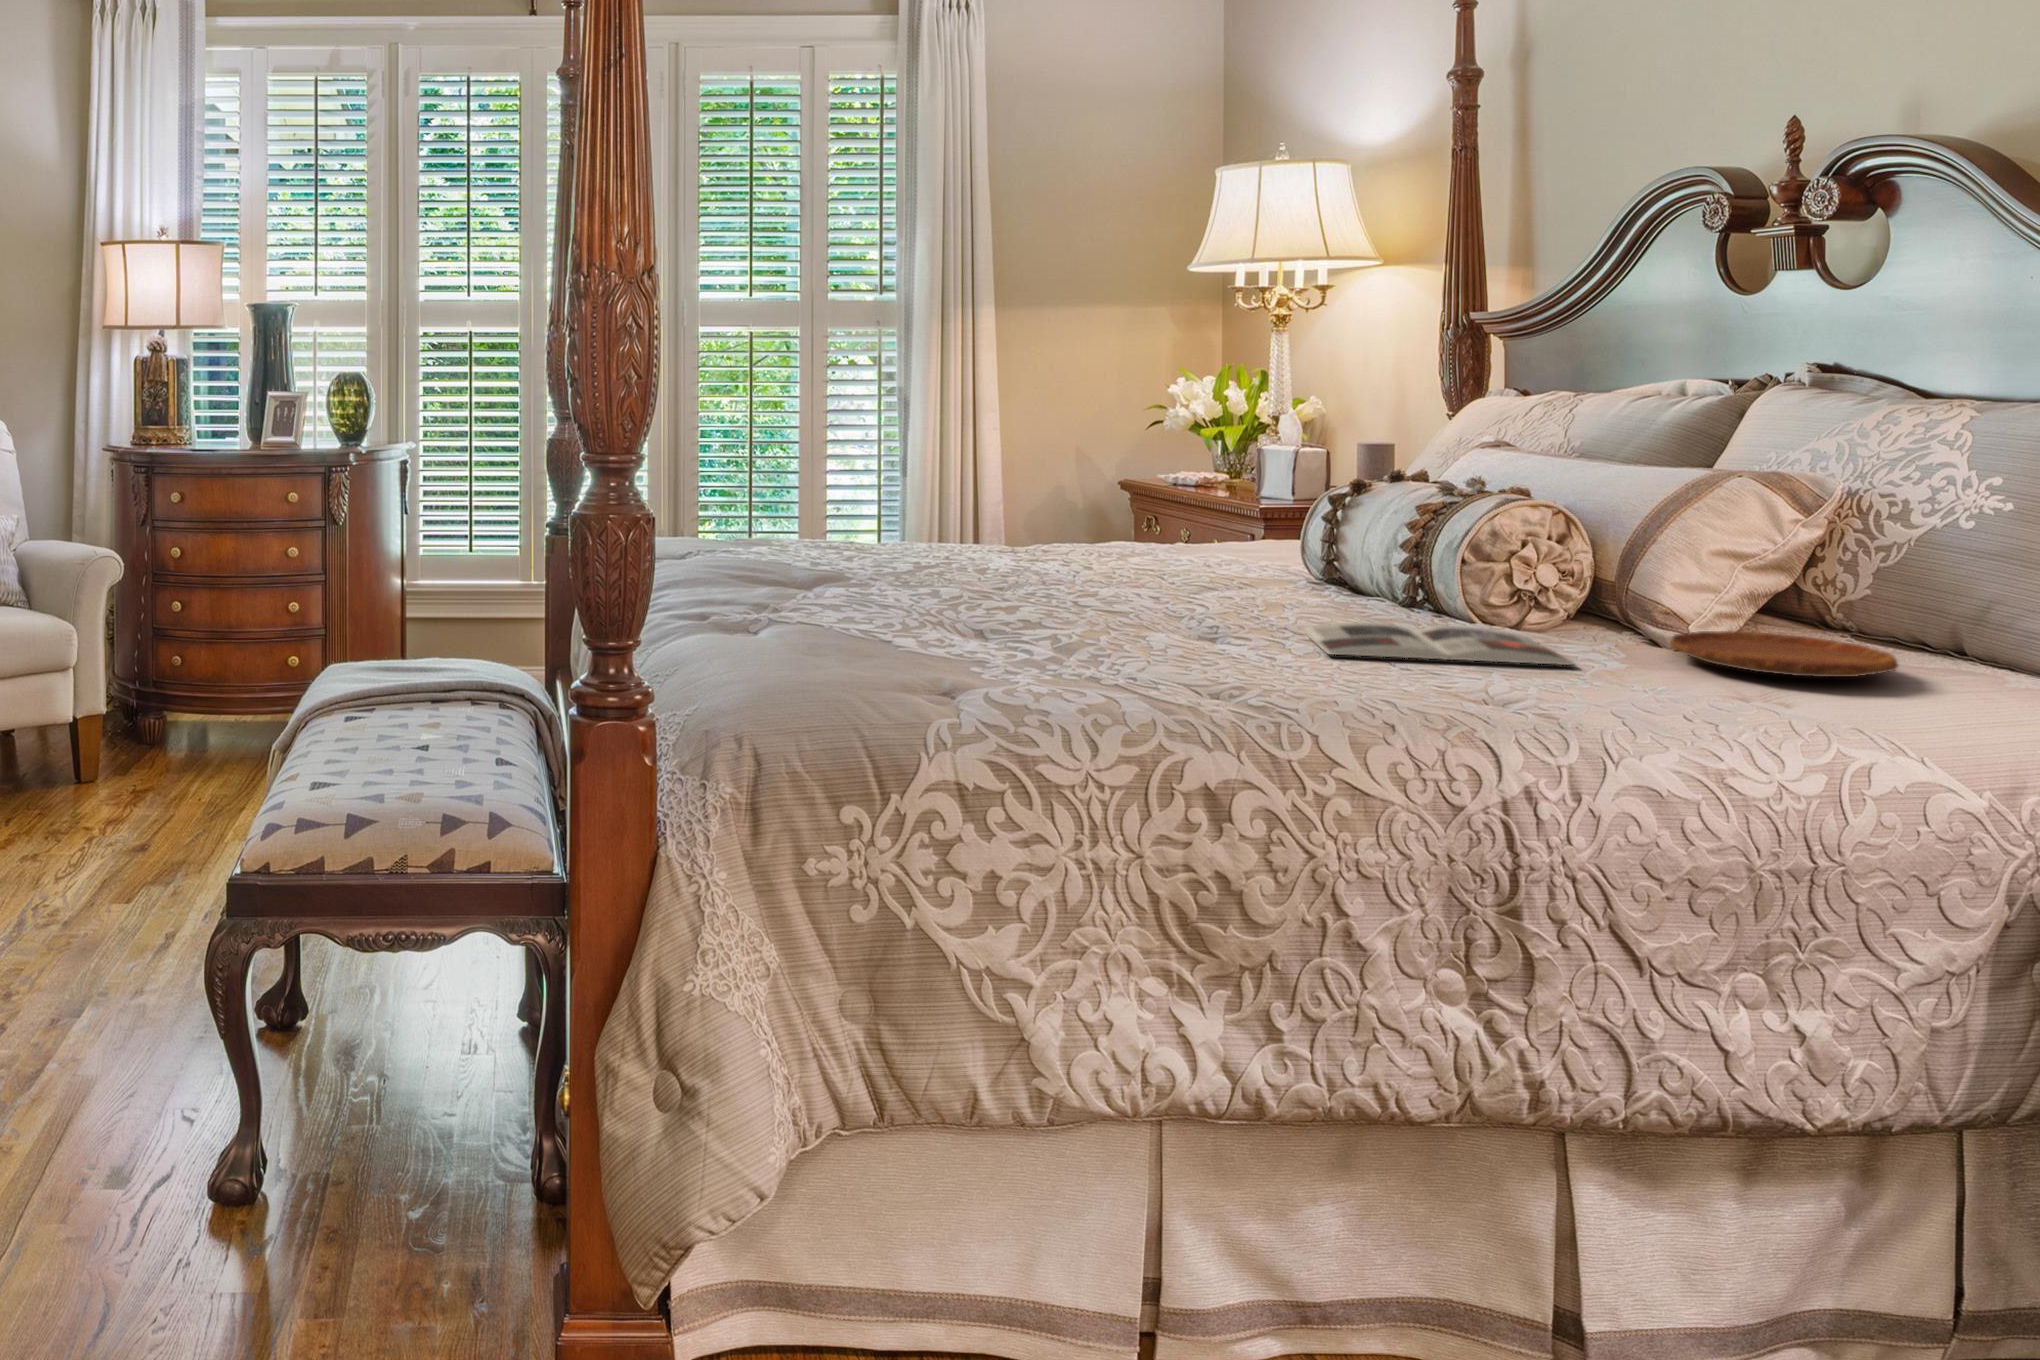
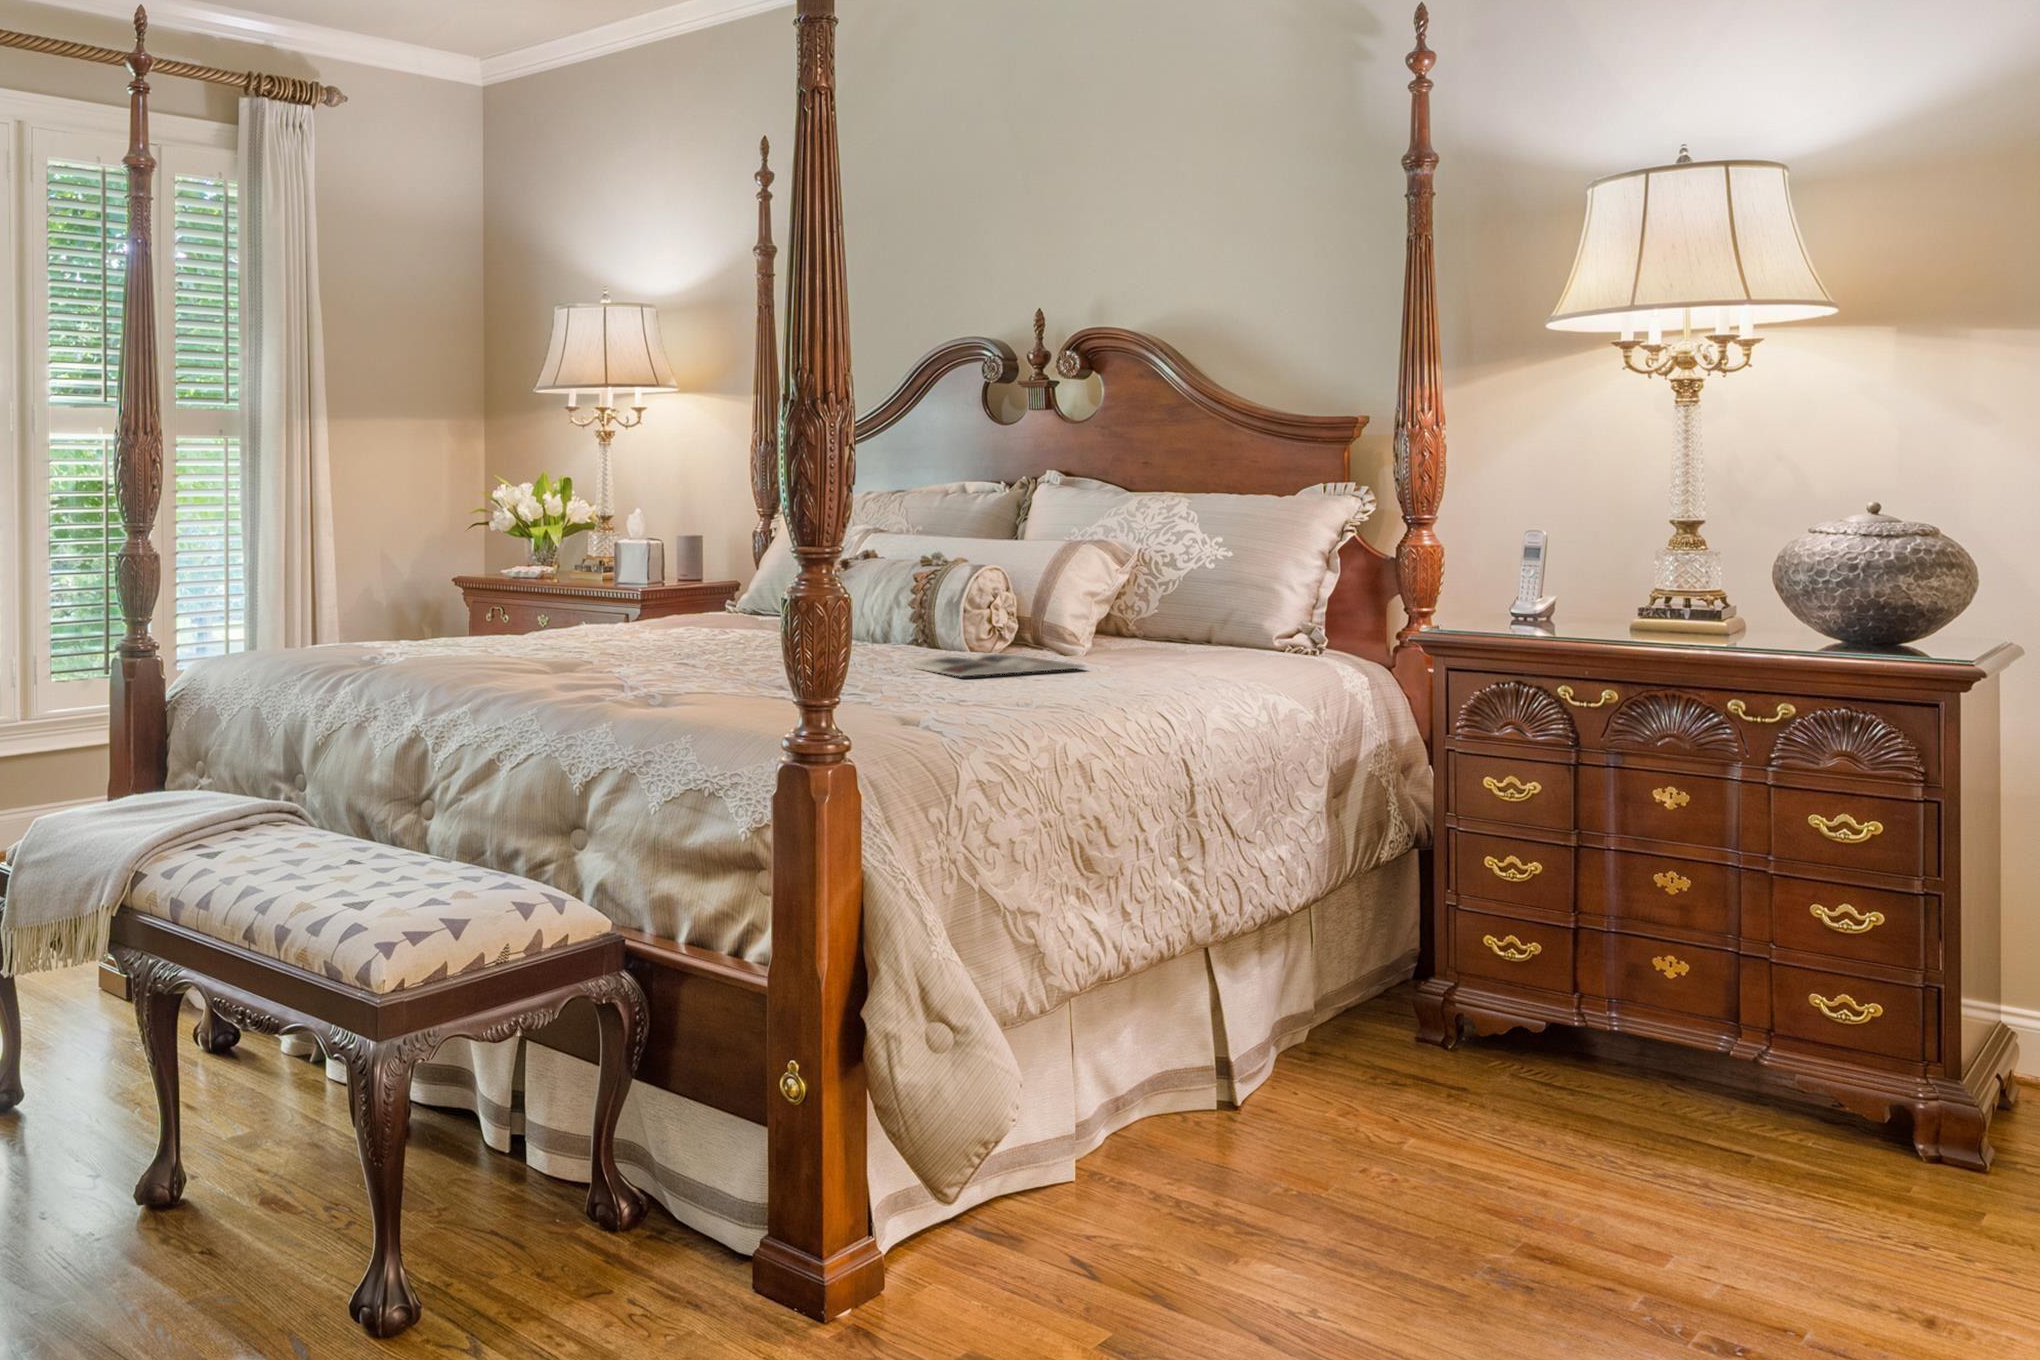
tray: present [1670,631,1898,677] -> none [1105,641,1227,661]

